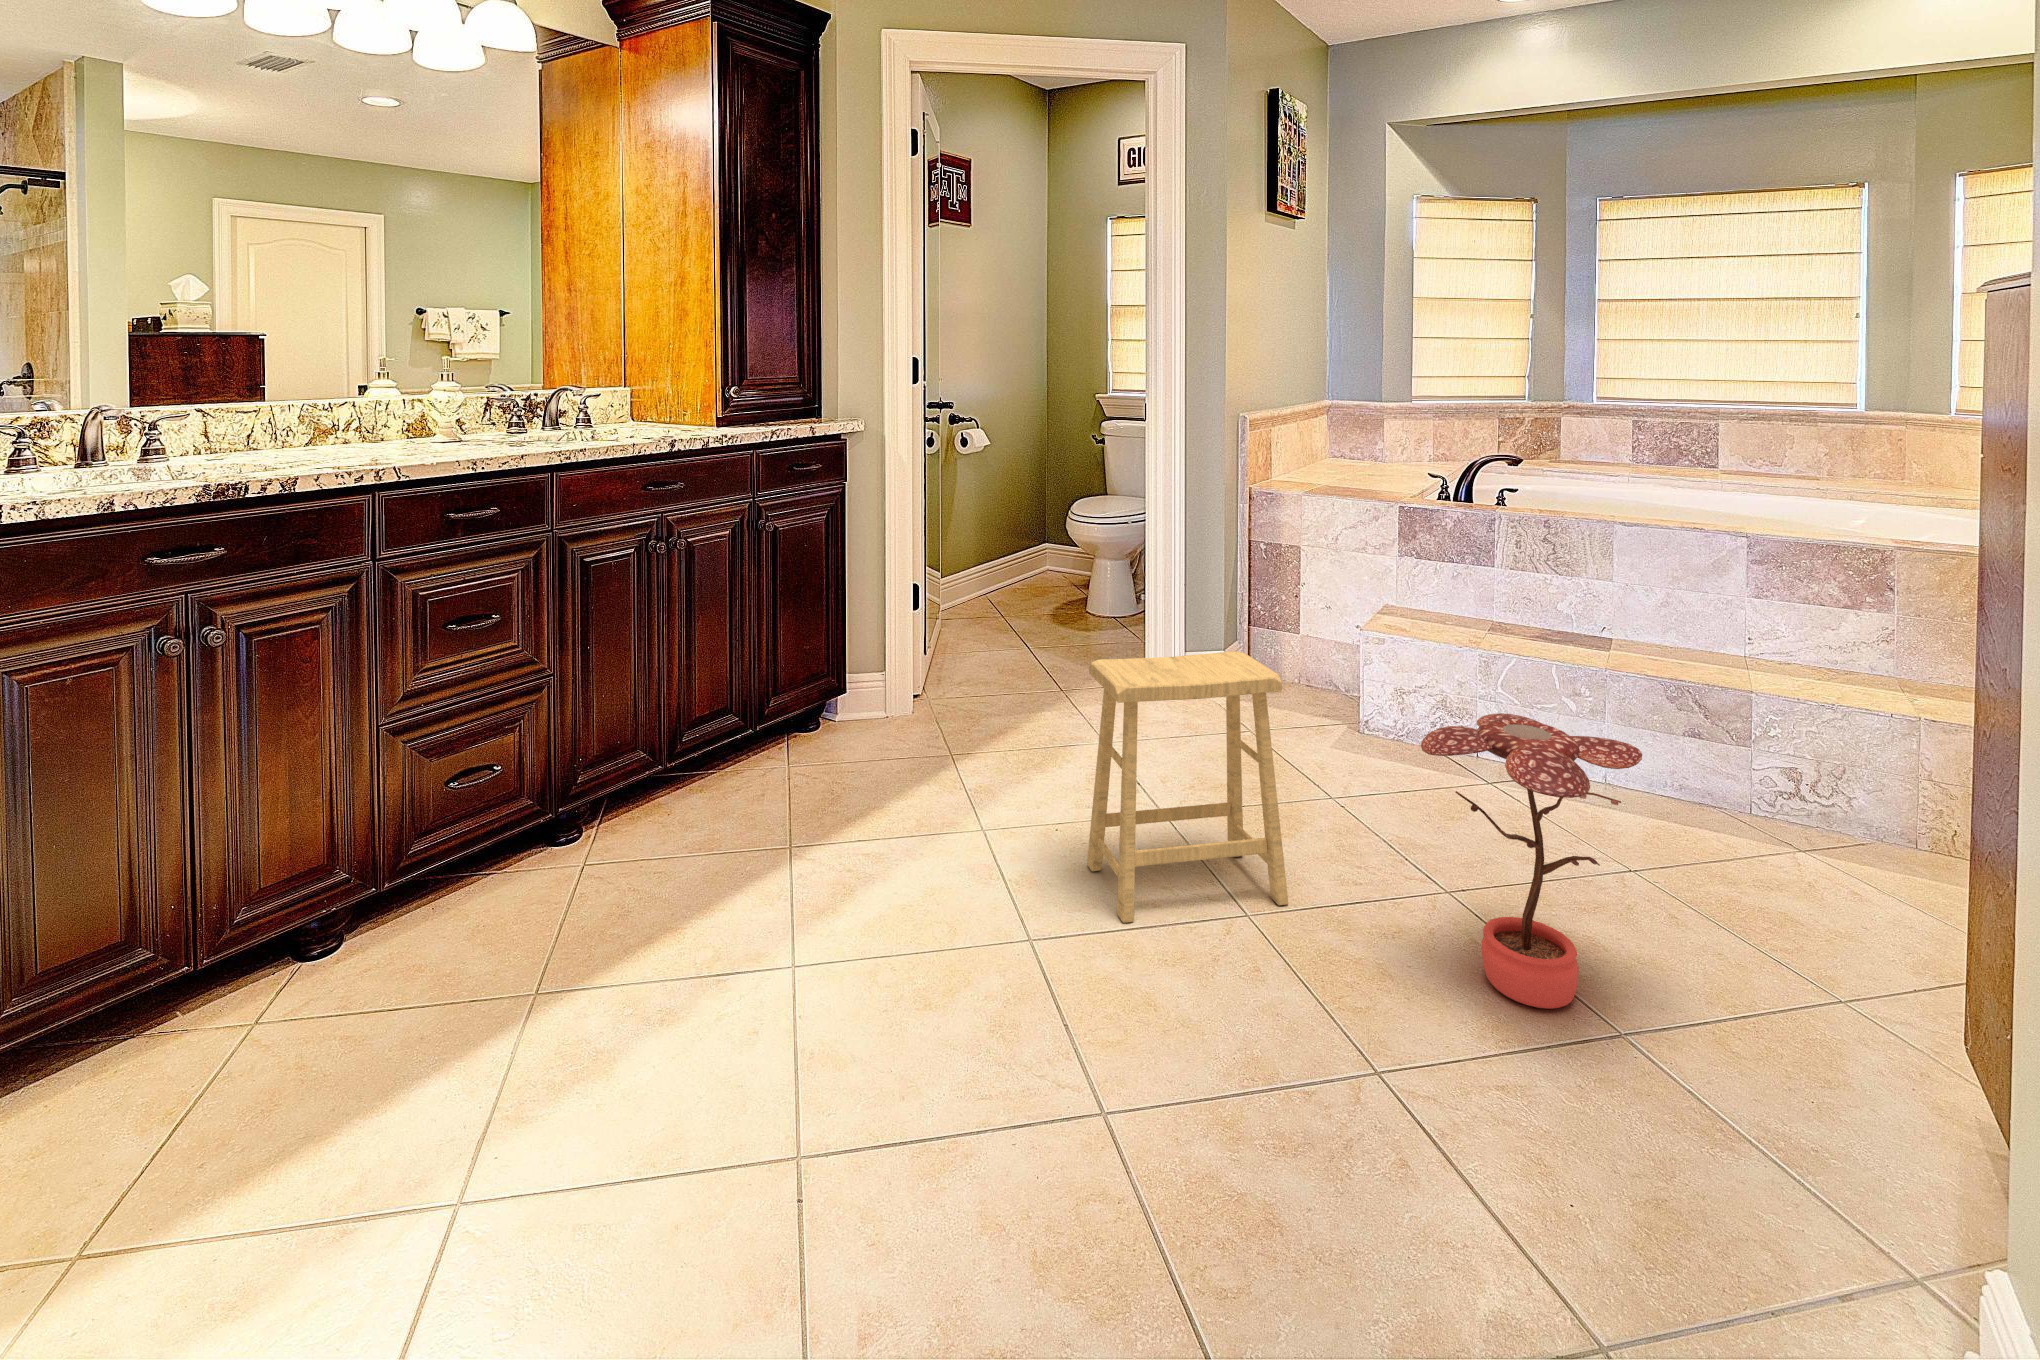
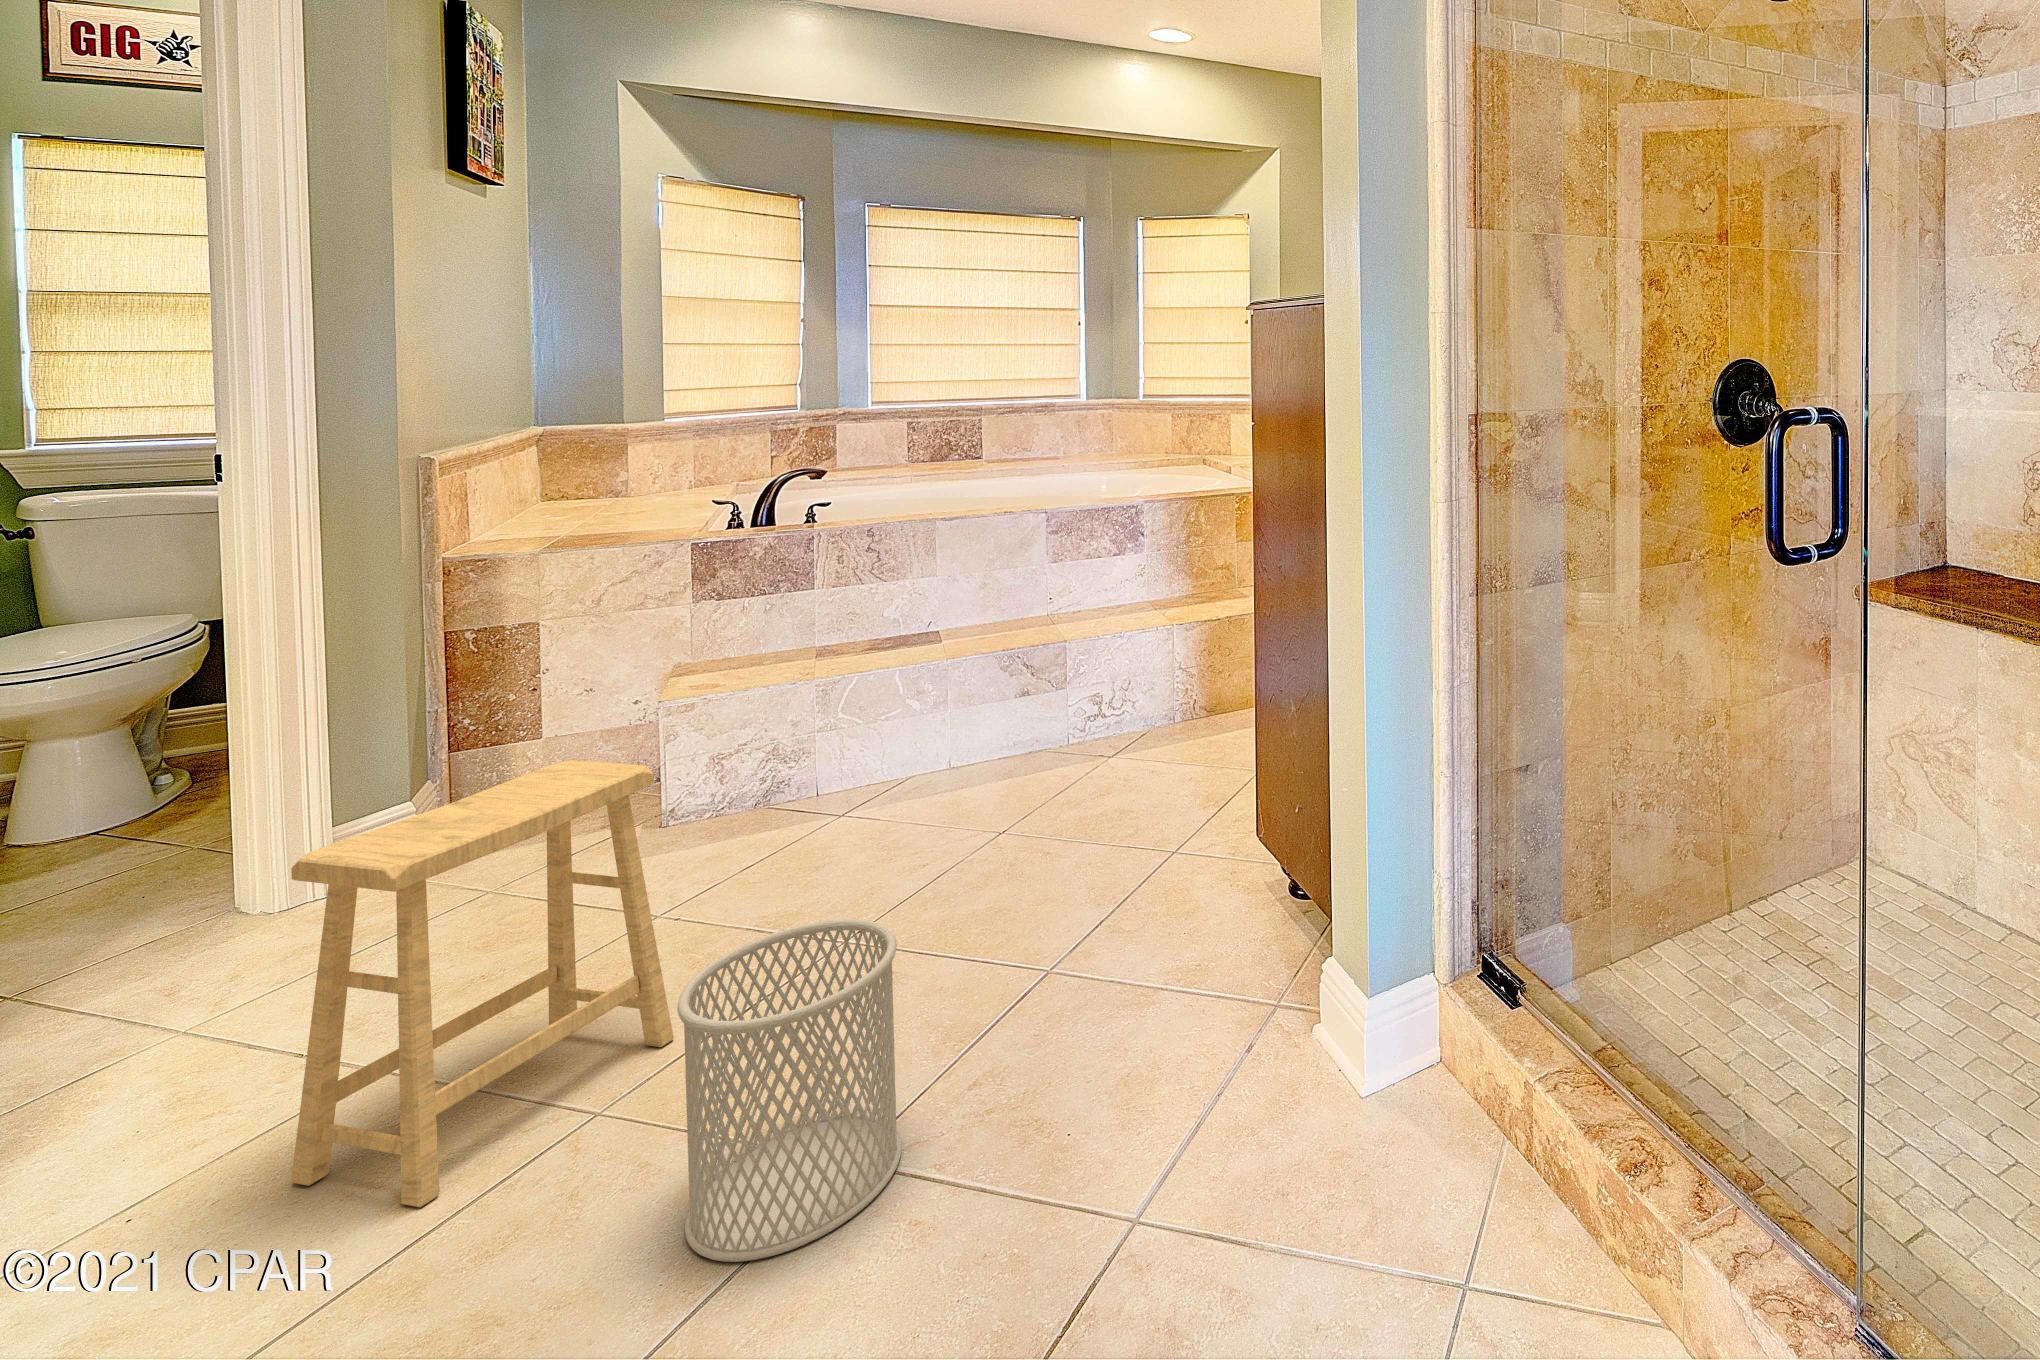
potted plant: present [1421,713,1642,1009] -> none [853,702,1049,980]
wastebasket: none [1223,851,1395,1149] -> present [677,919,902,1262]

